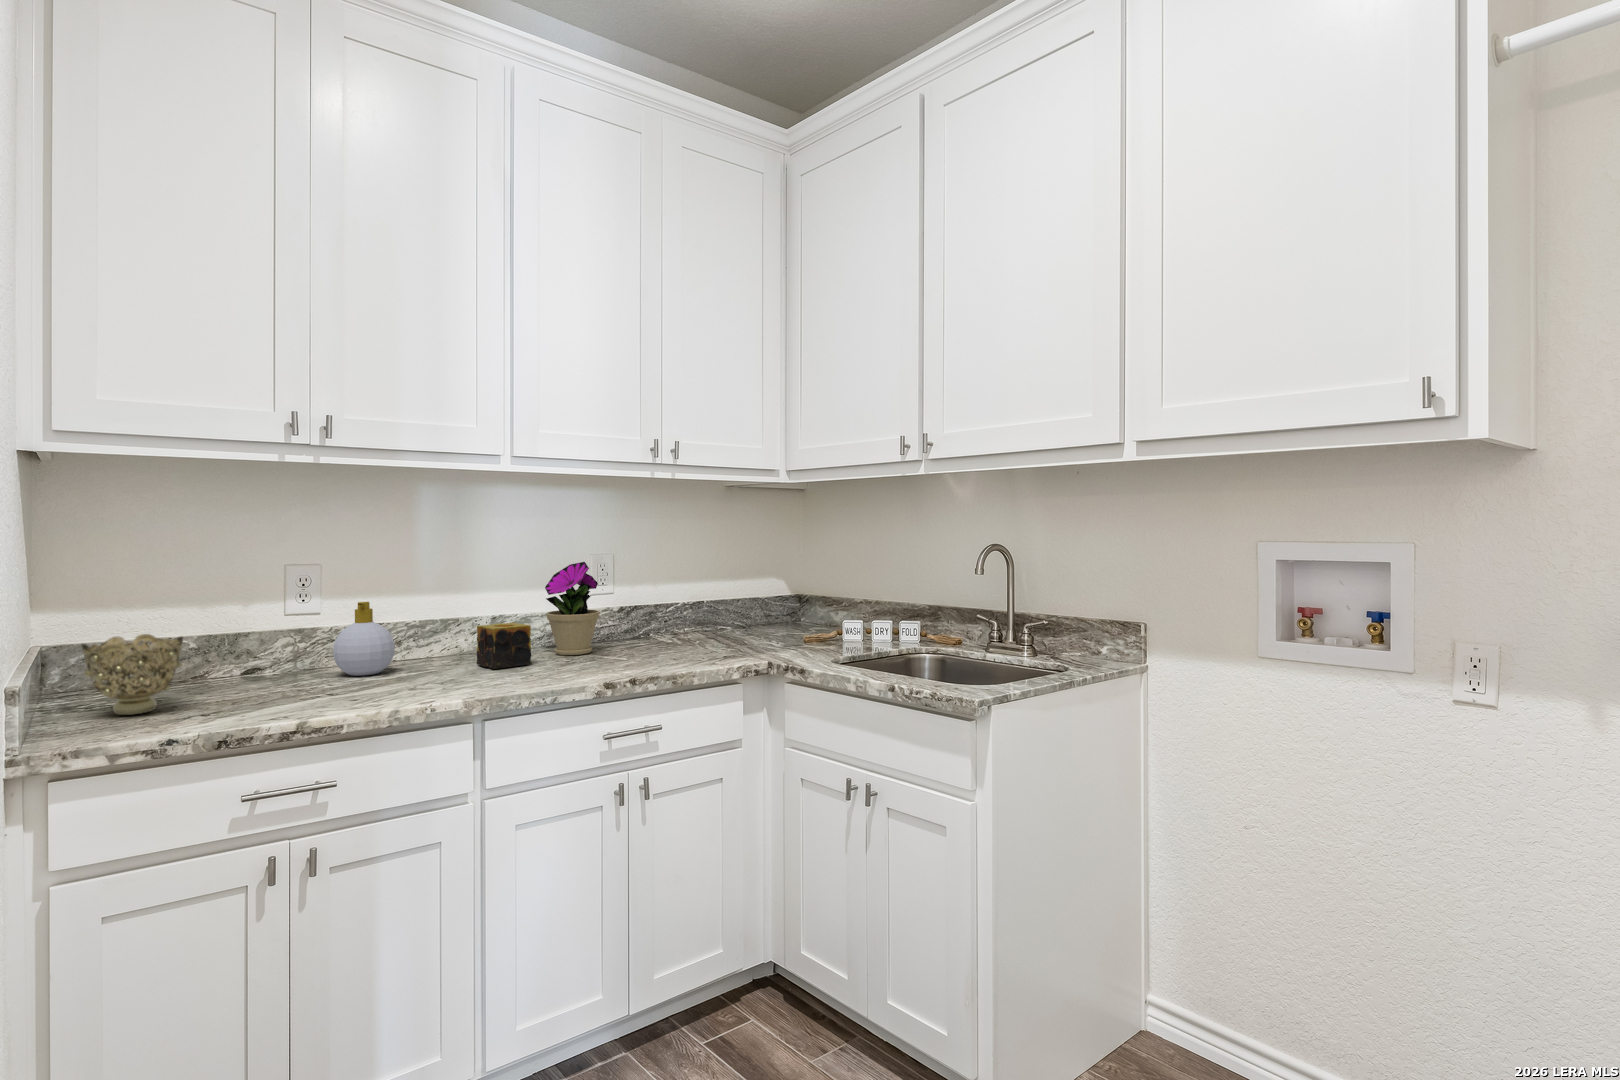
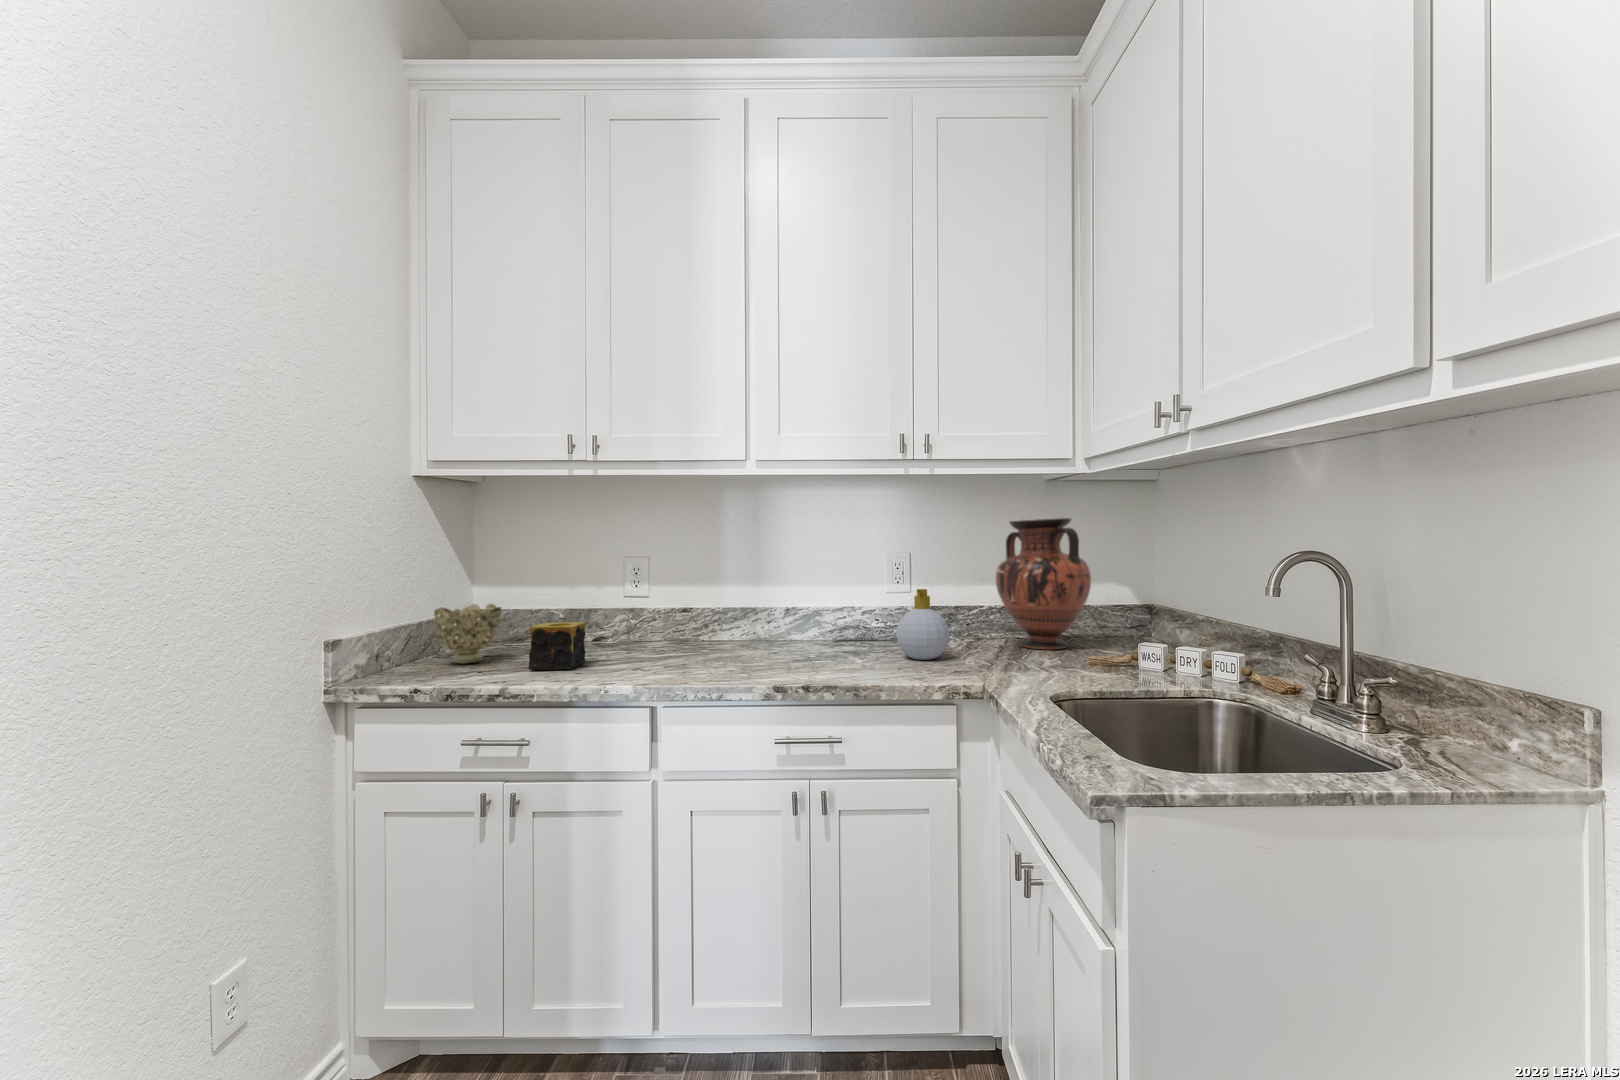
vase: none [697,525,774,637] -> present [996,518,1091,649]
flower pot: present [545,562,600,655] -> none [814,558,867,651]
soap bottle: present [333,602,395,676] -> present [896,589,949,660]
candle: present [477,623,531,669] -> present [529,622,585,670]

